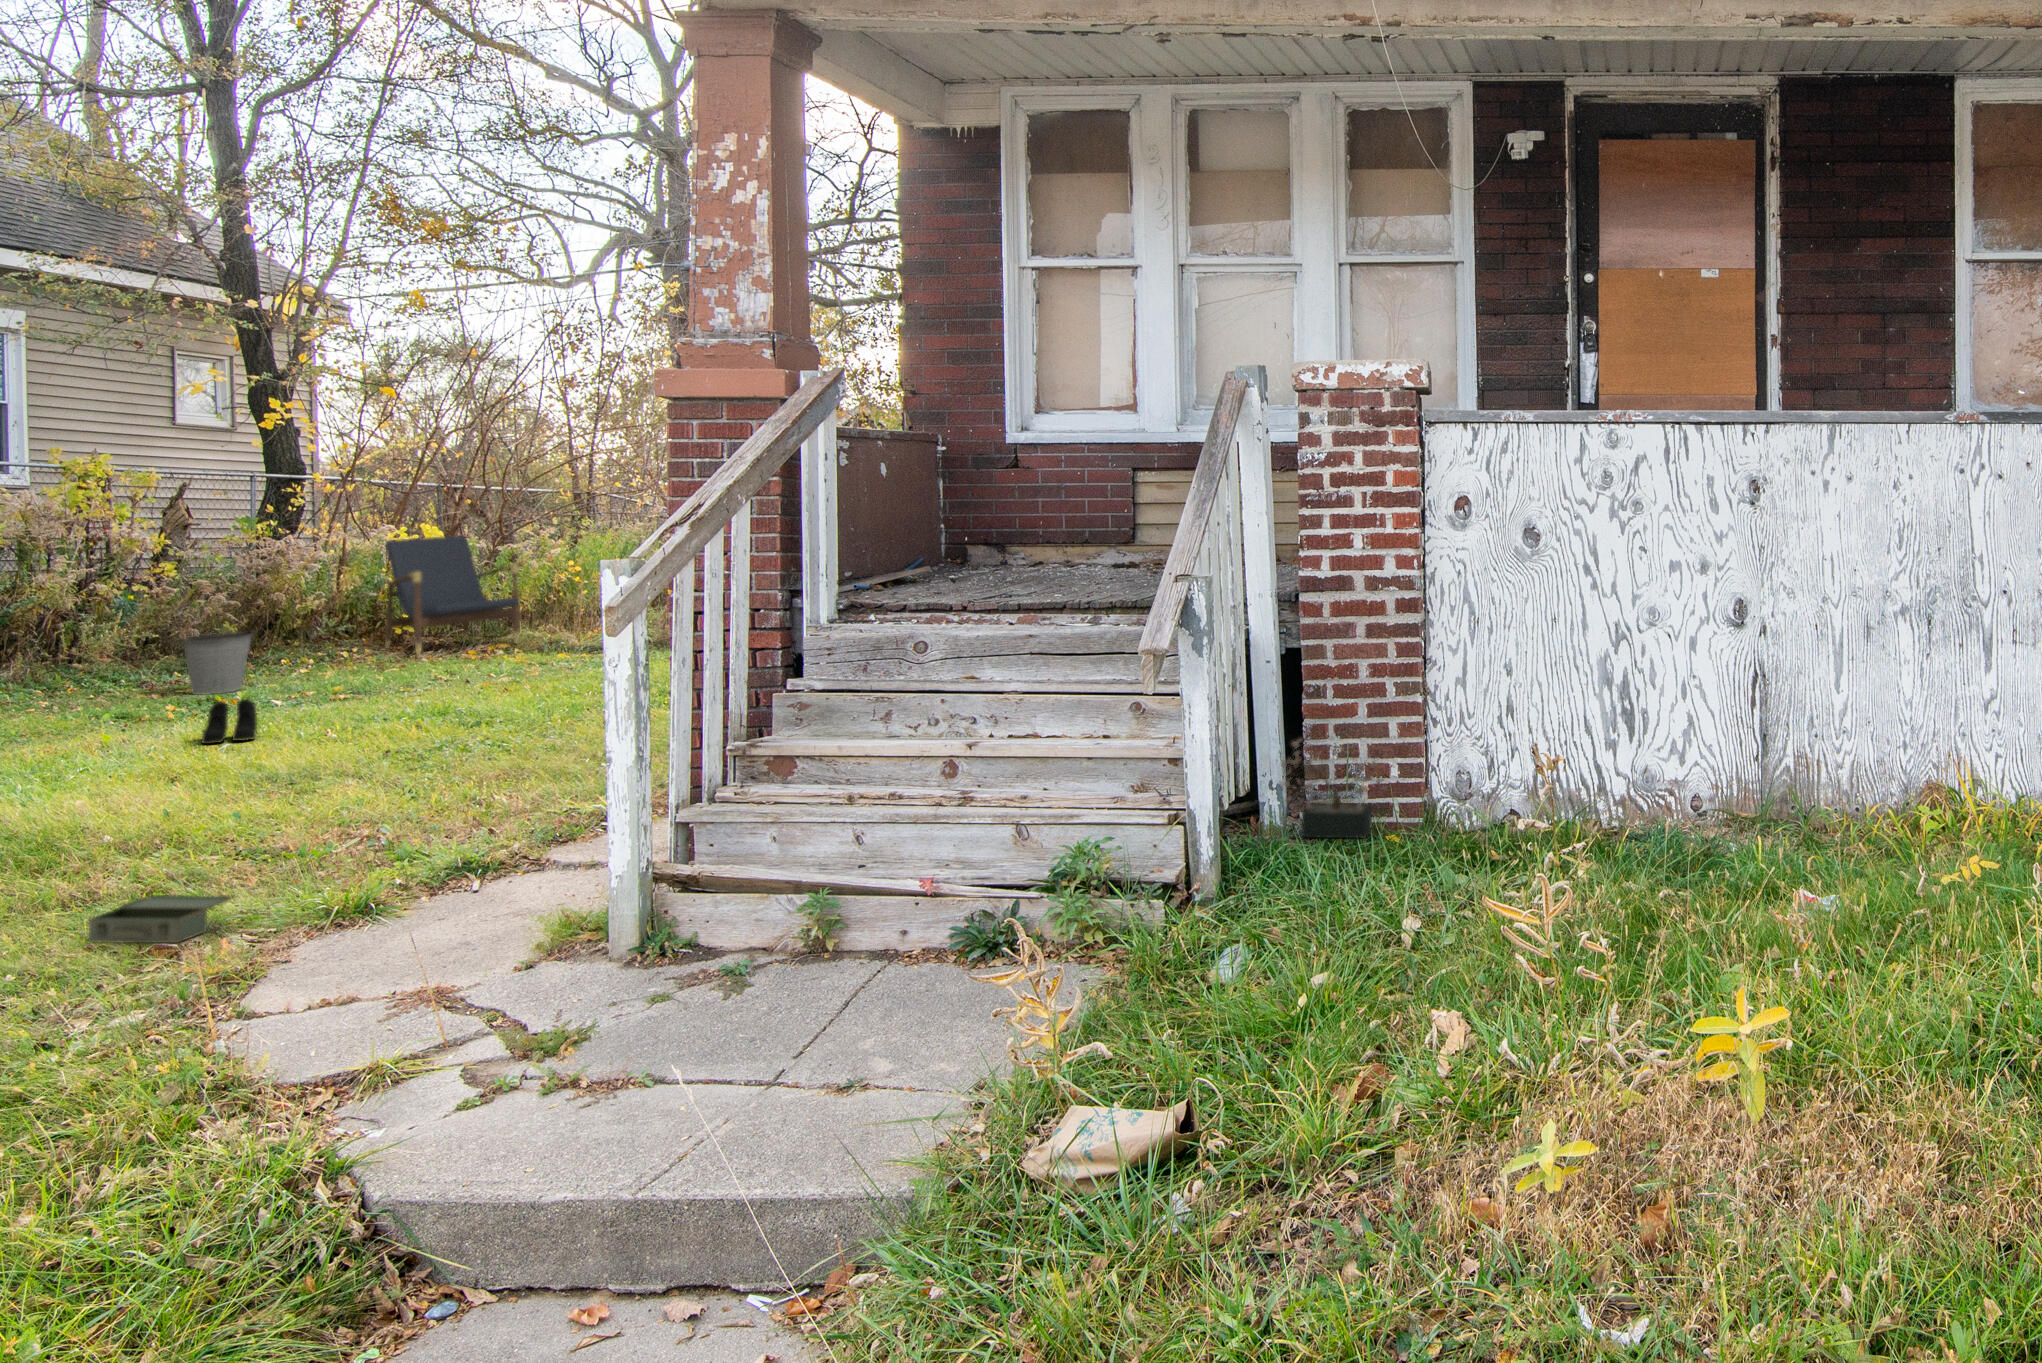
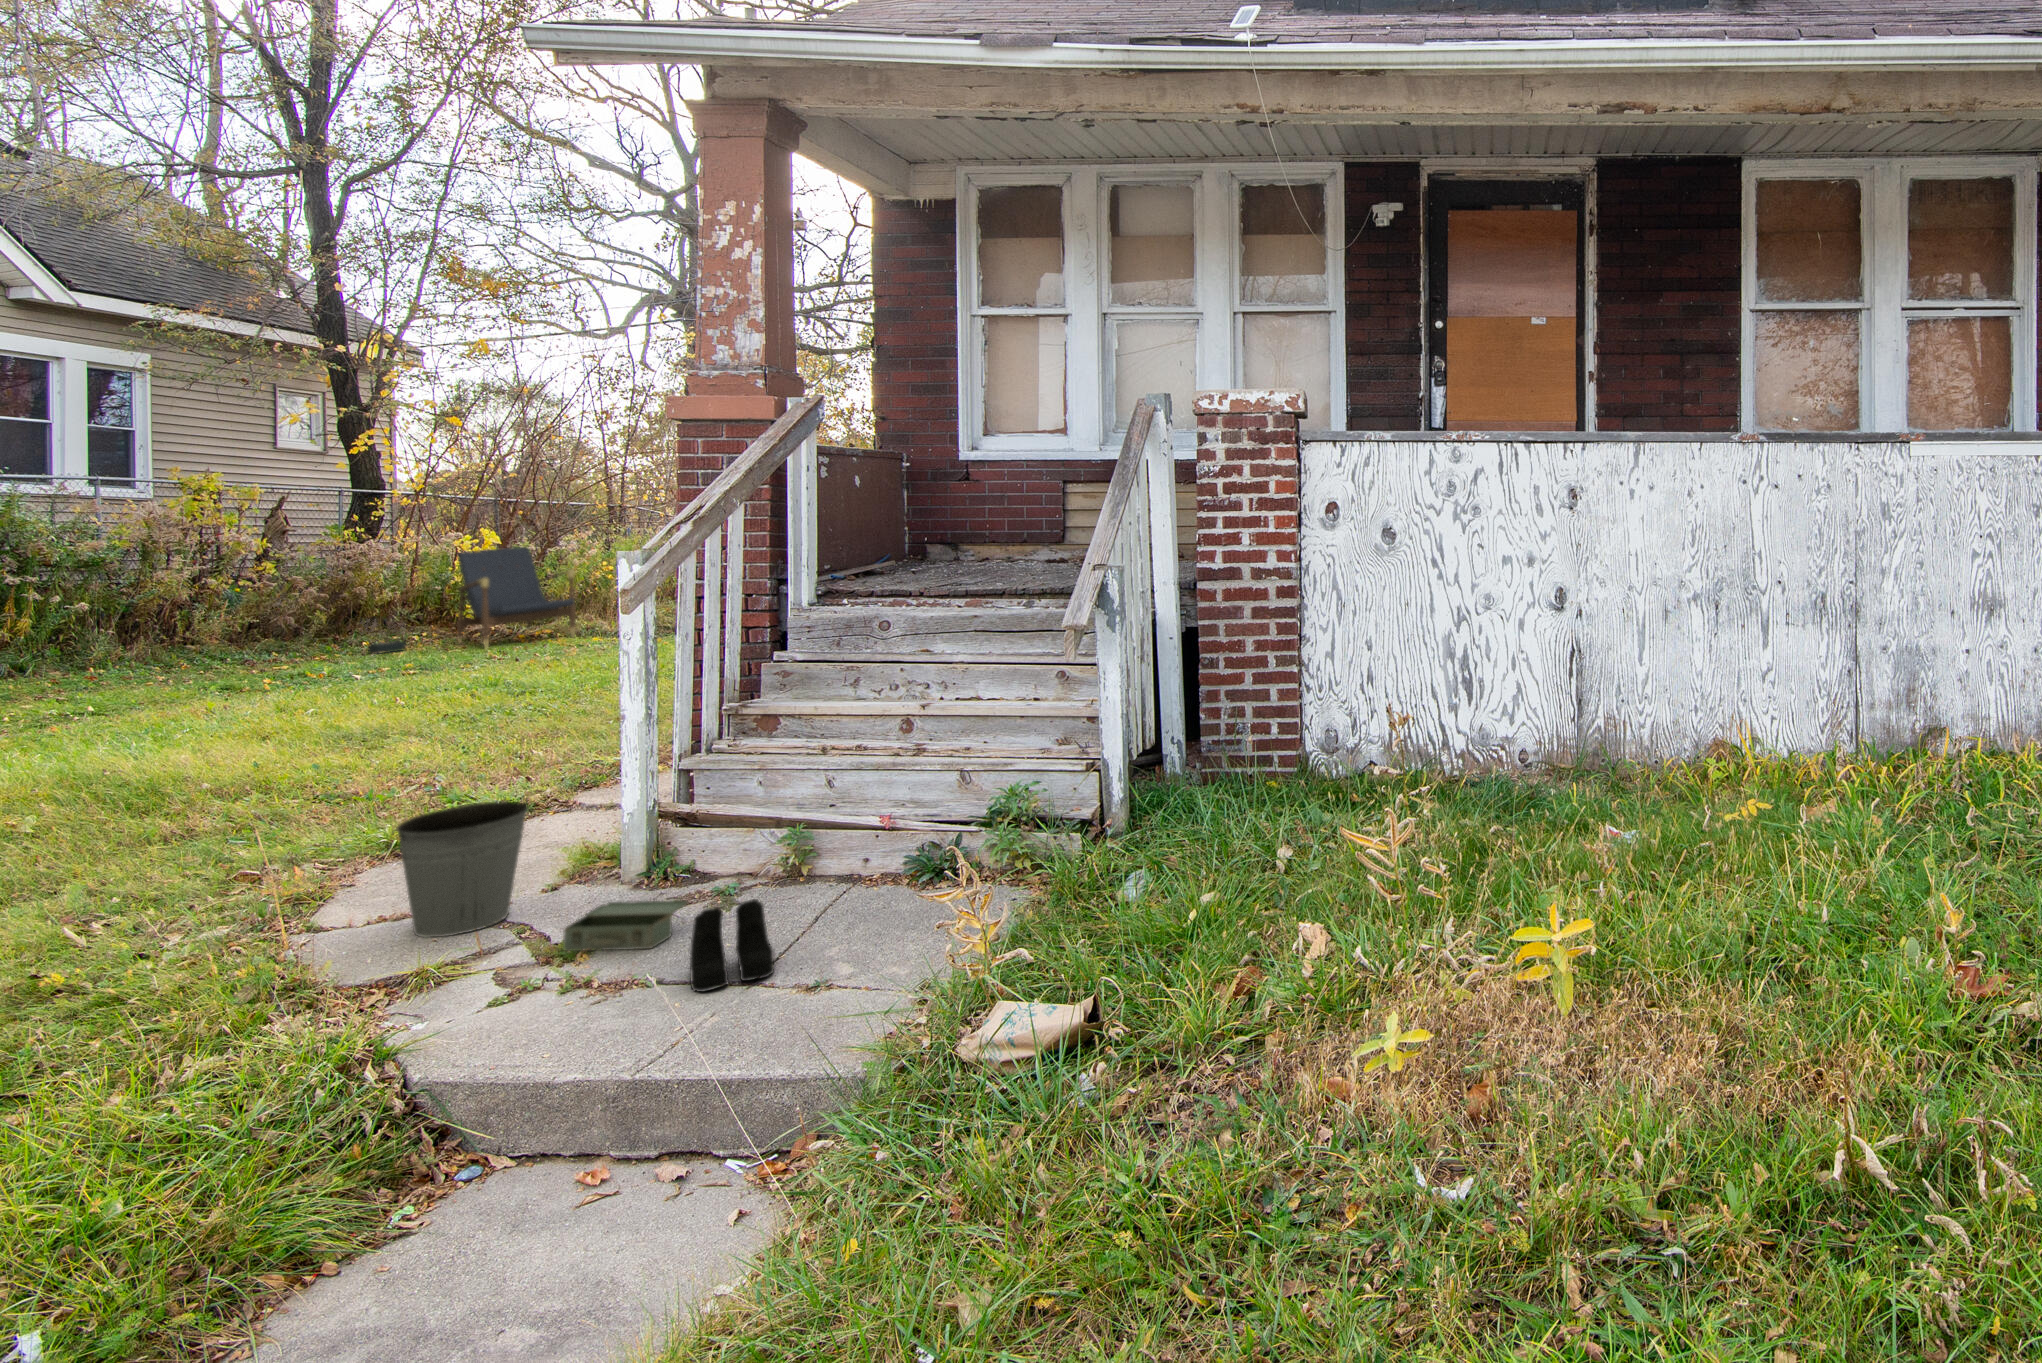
bucket: present [183,632,253,695] -> present [393,799,528,937]
boots: present [202,699,257,744] -> present [690,899,774,992]
decorative plant: present [1280,739,1386,838] -> present [366,622,406,654]
toolbox: present [89,895,232,943] -> present [563,900,689,951]

